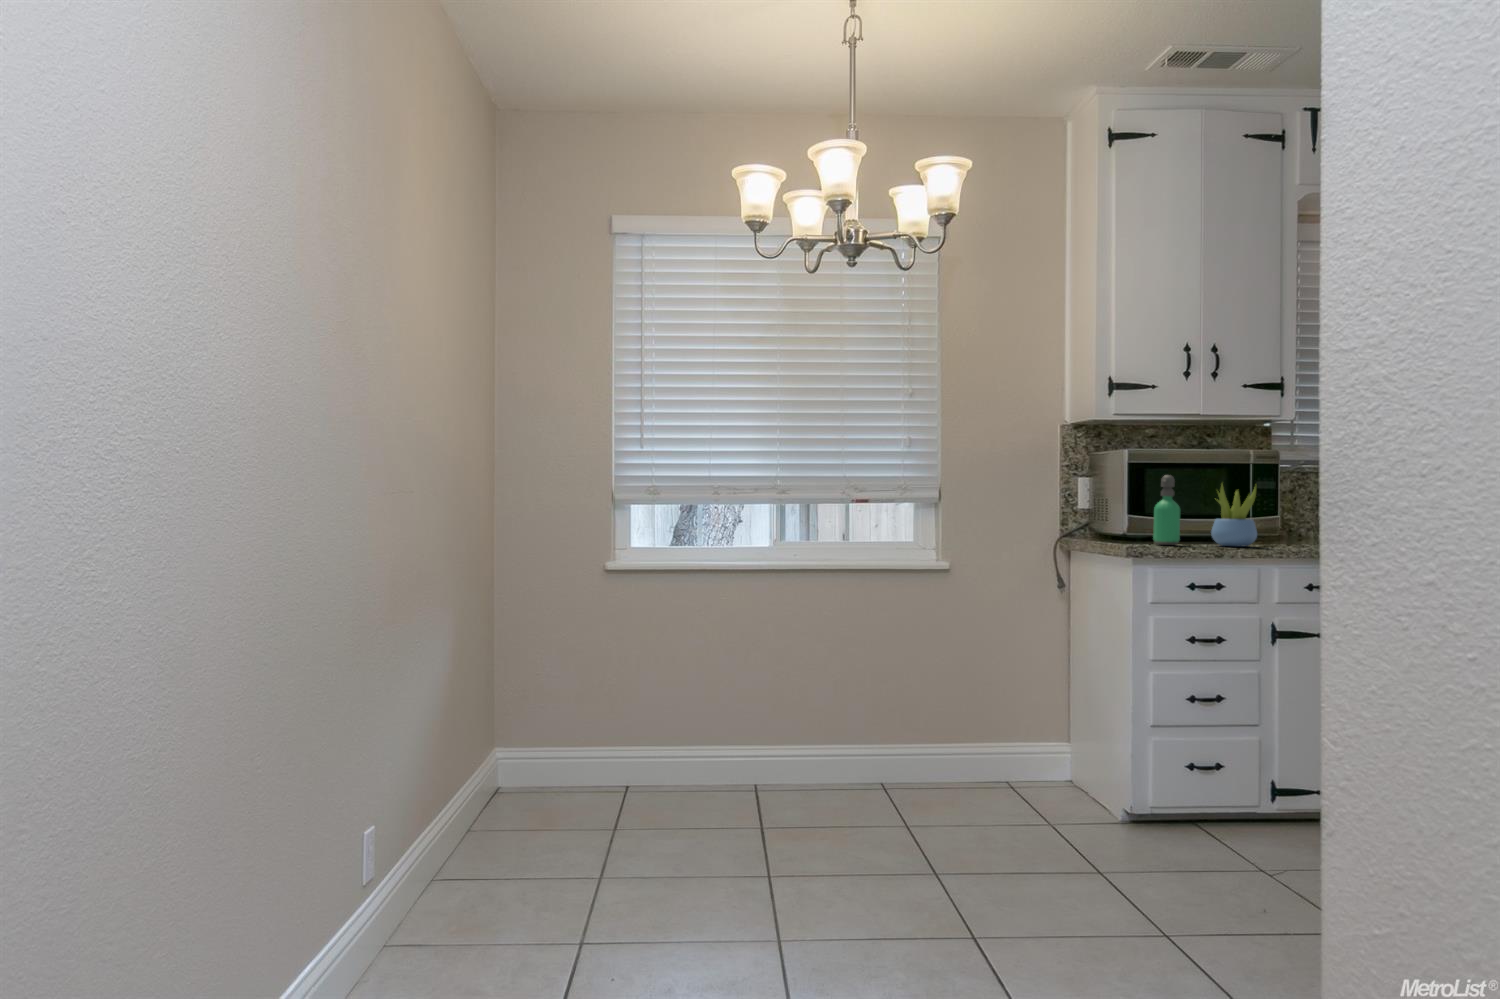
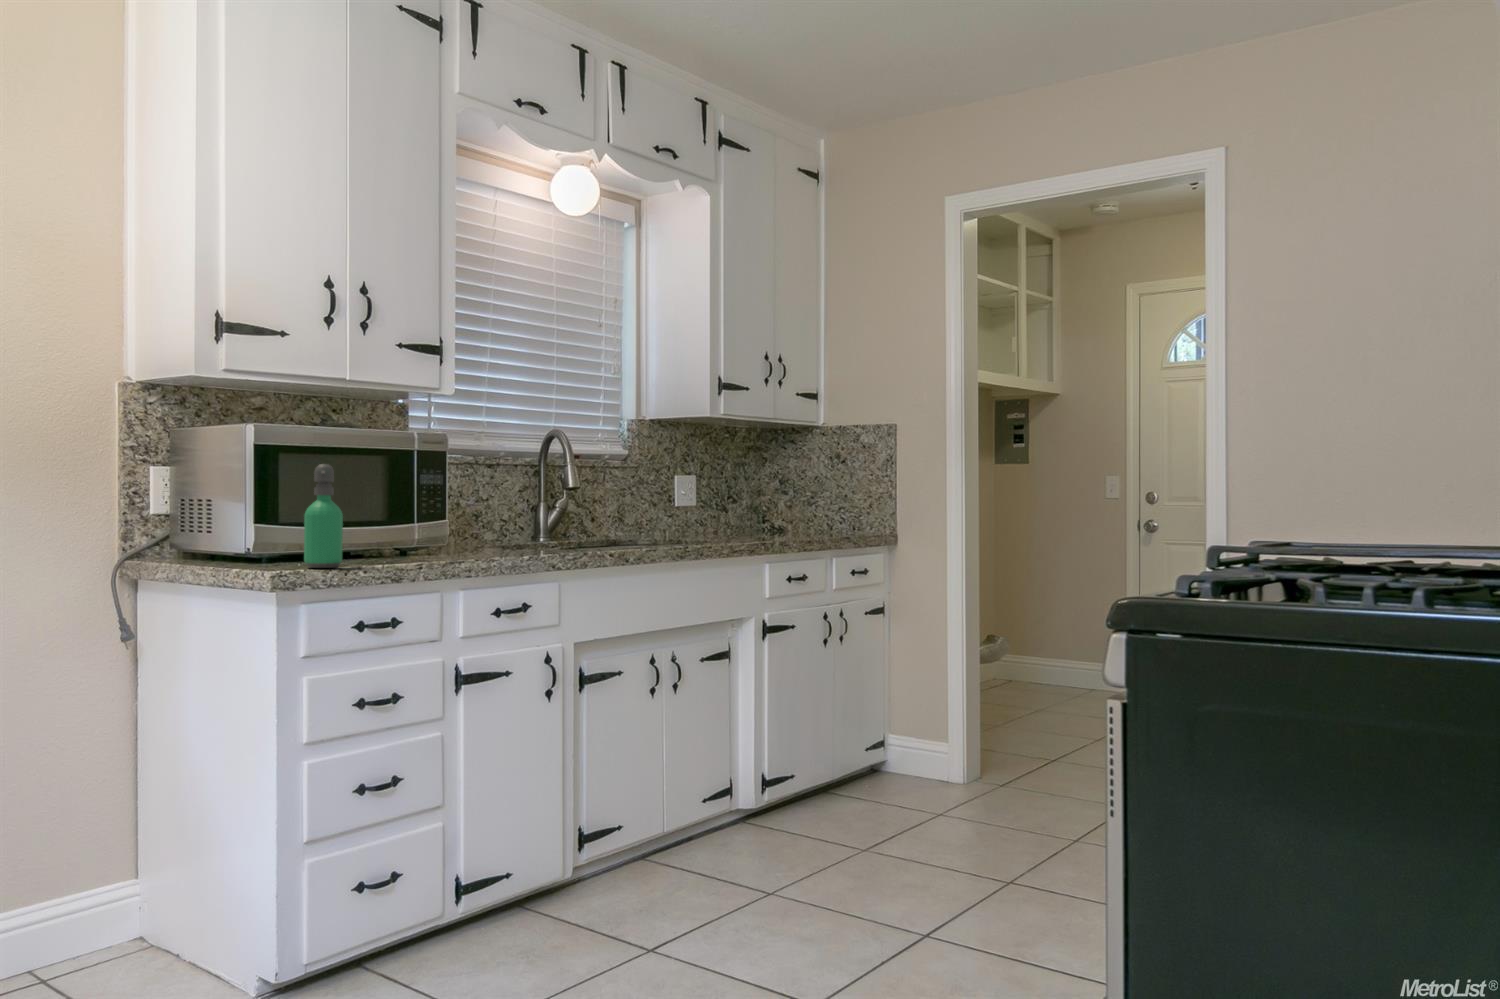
succulent plant: present [1211,484,1257,546] -> none [379,475,438,564]

